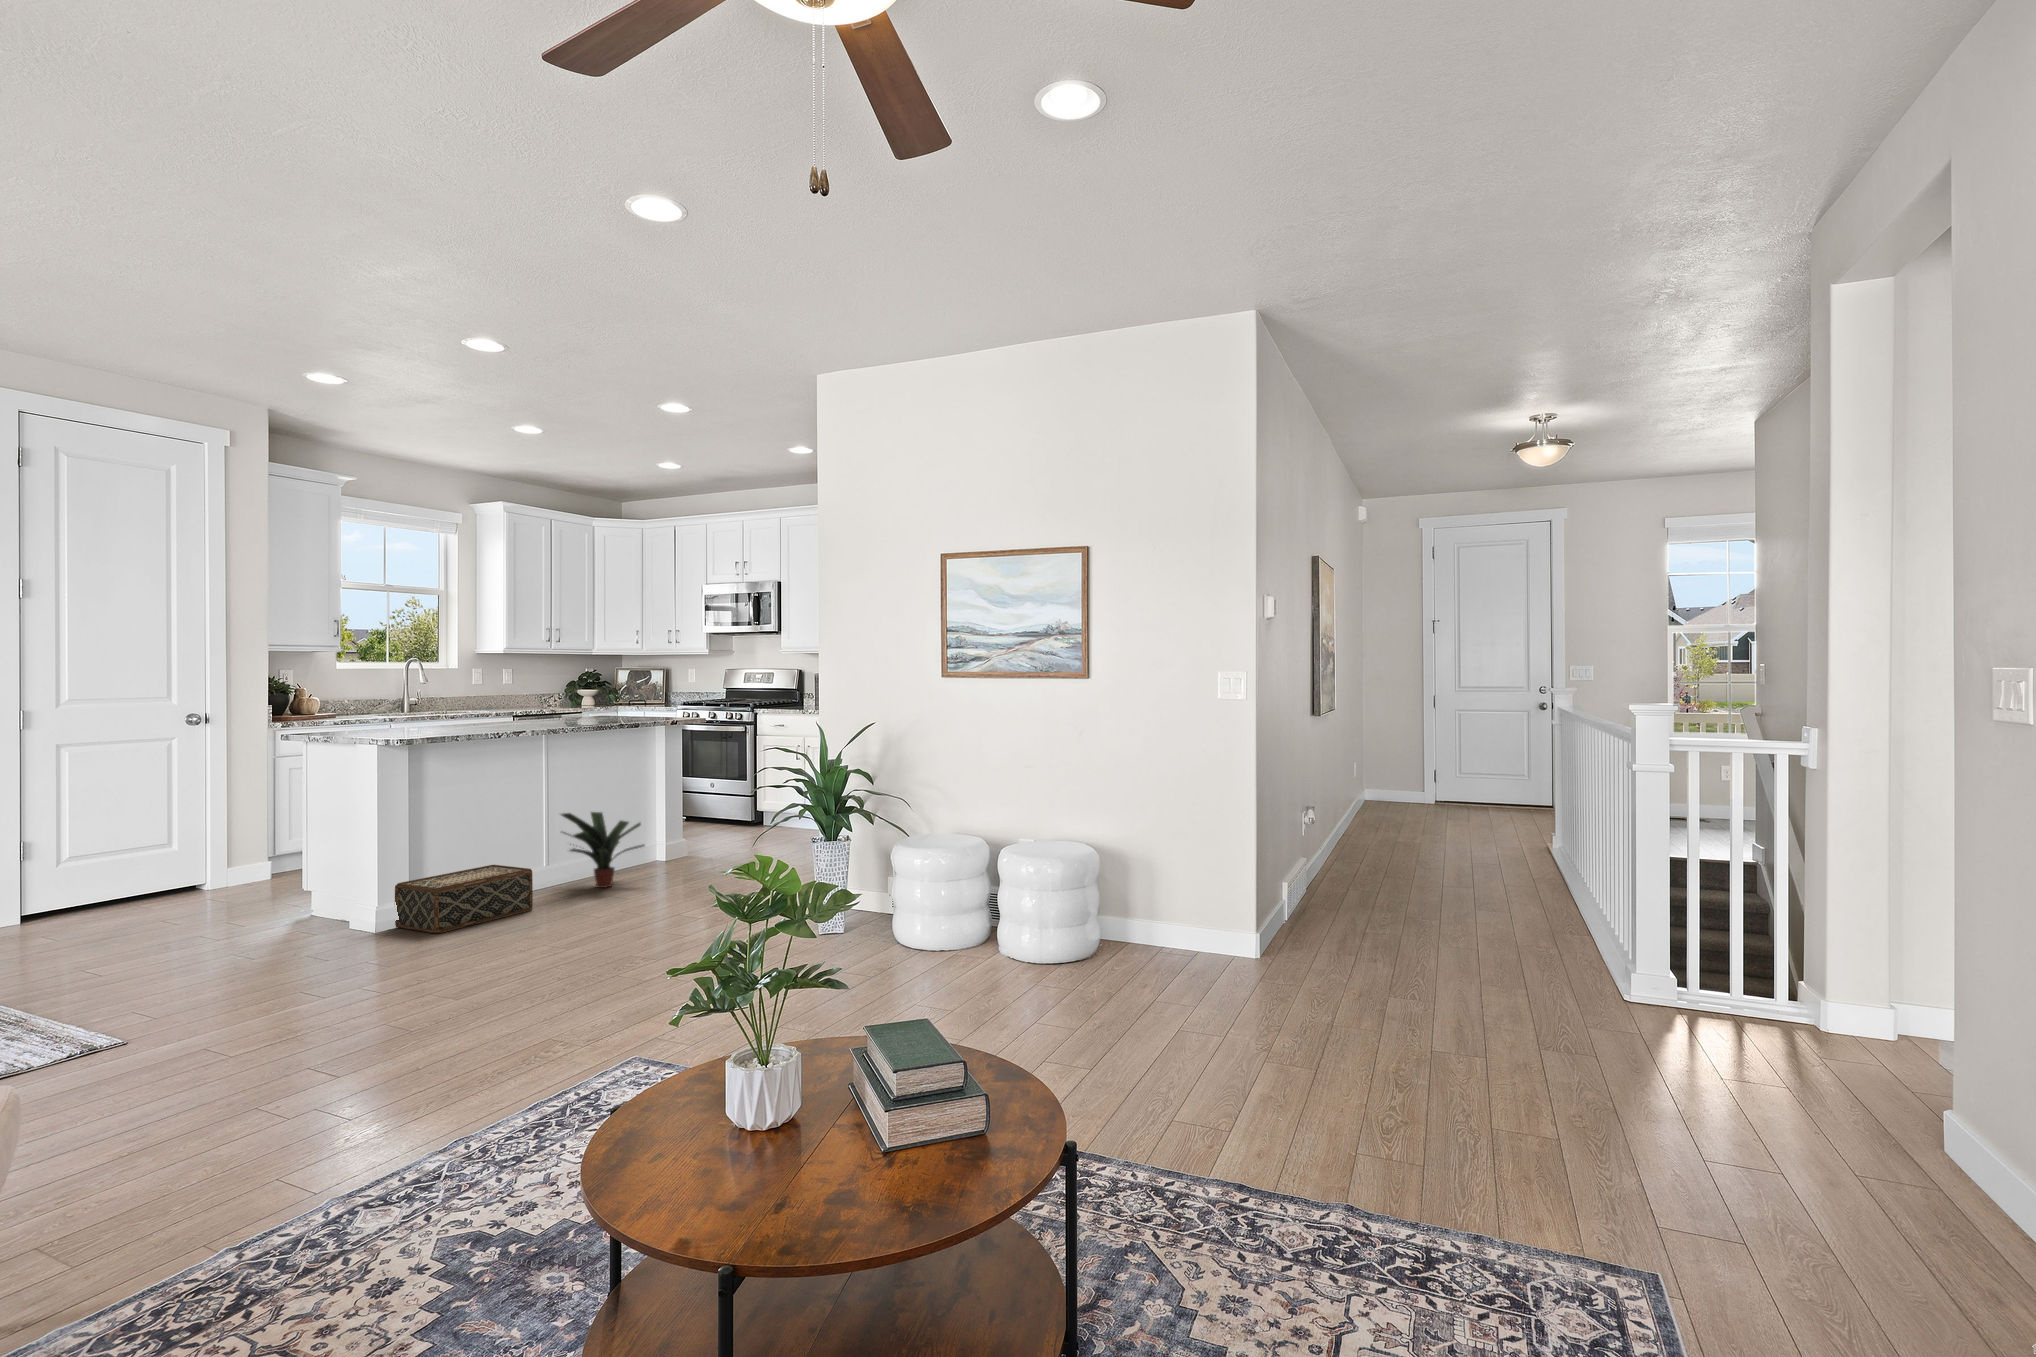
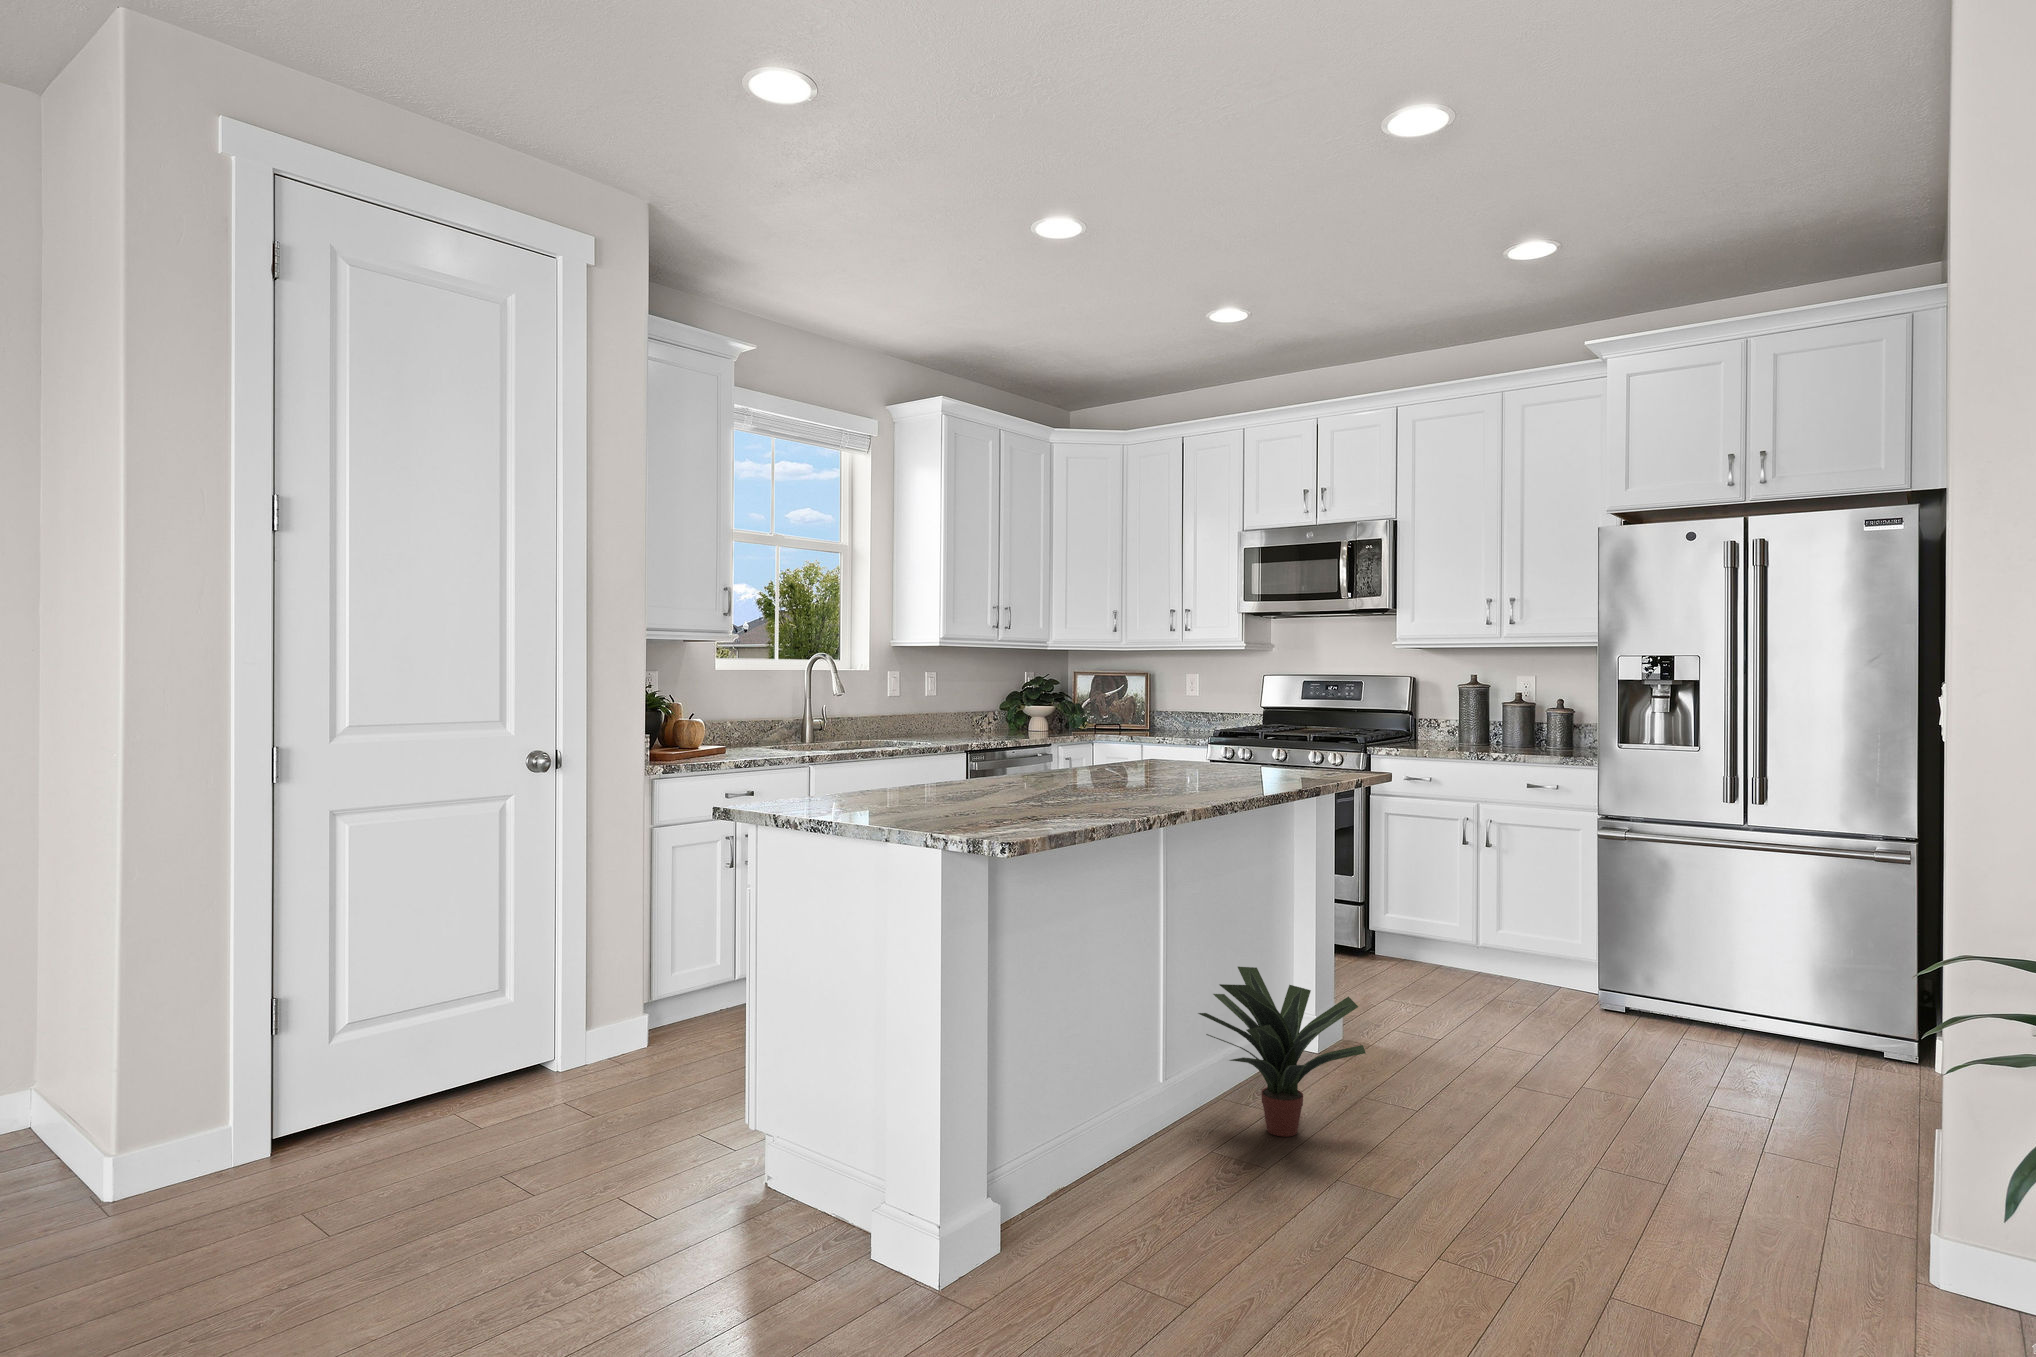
woven basket: present [395,865,533,933] -> none [963,1096,1213,1308]

